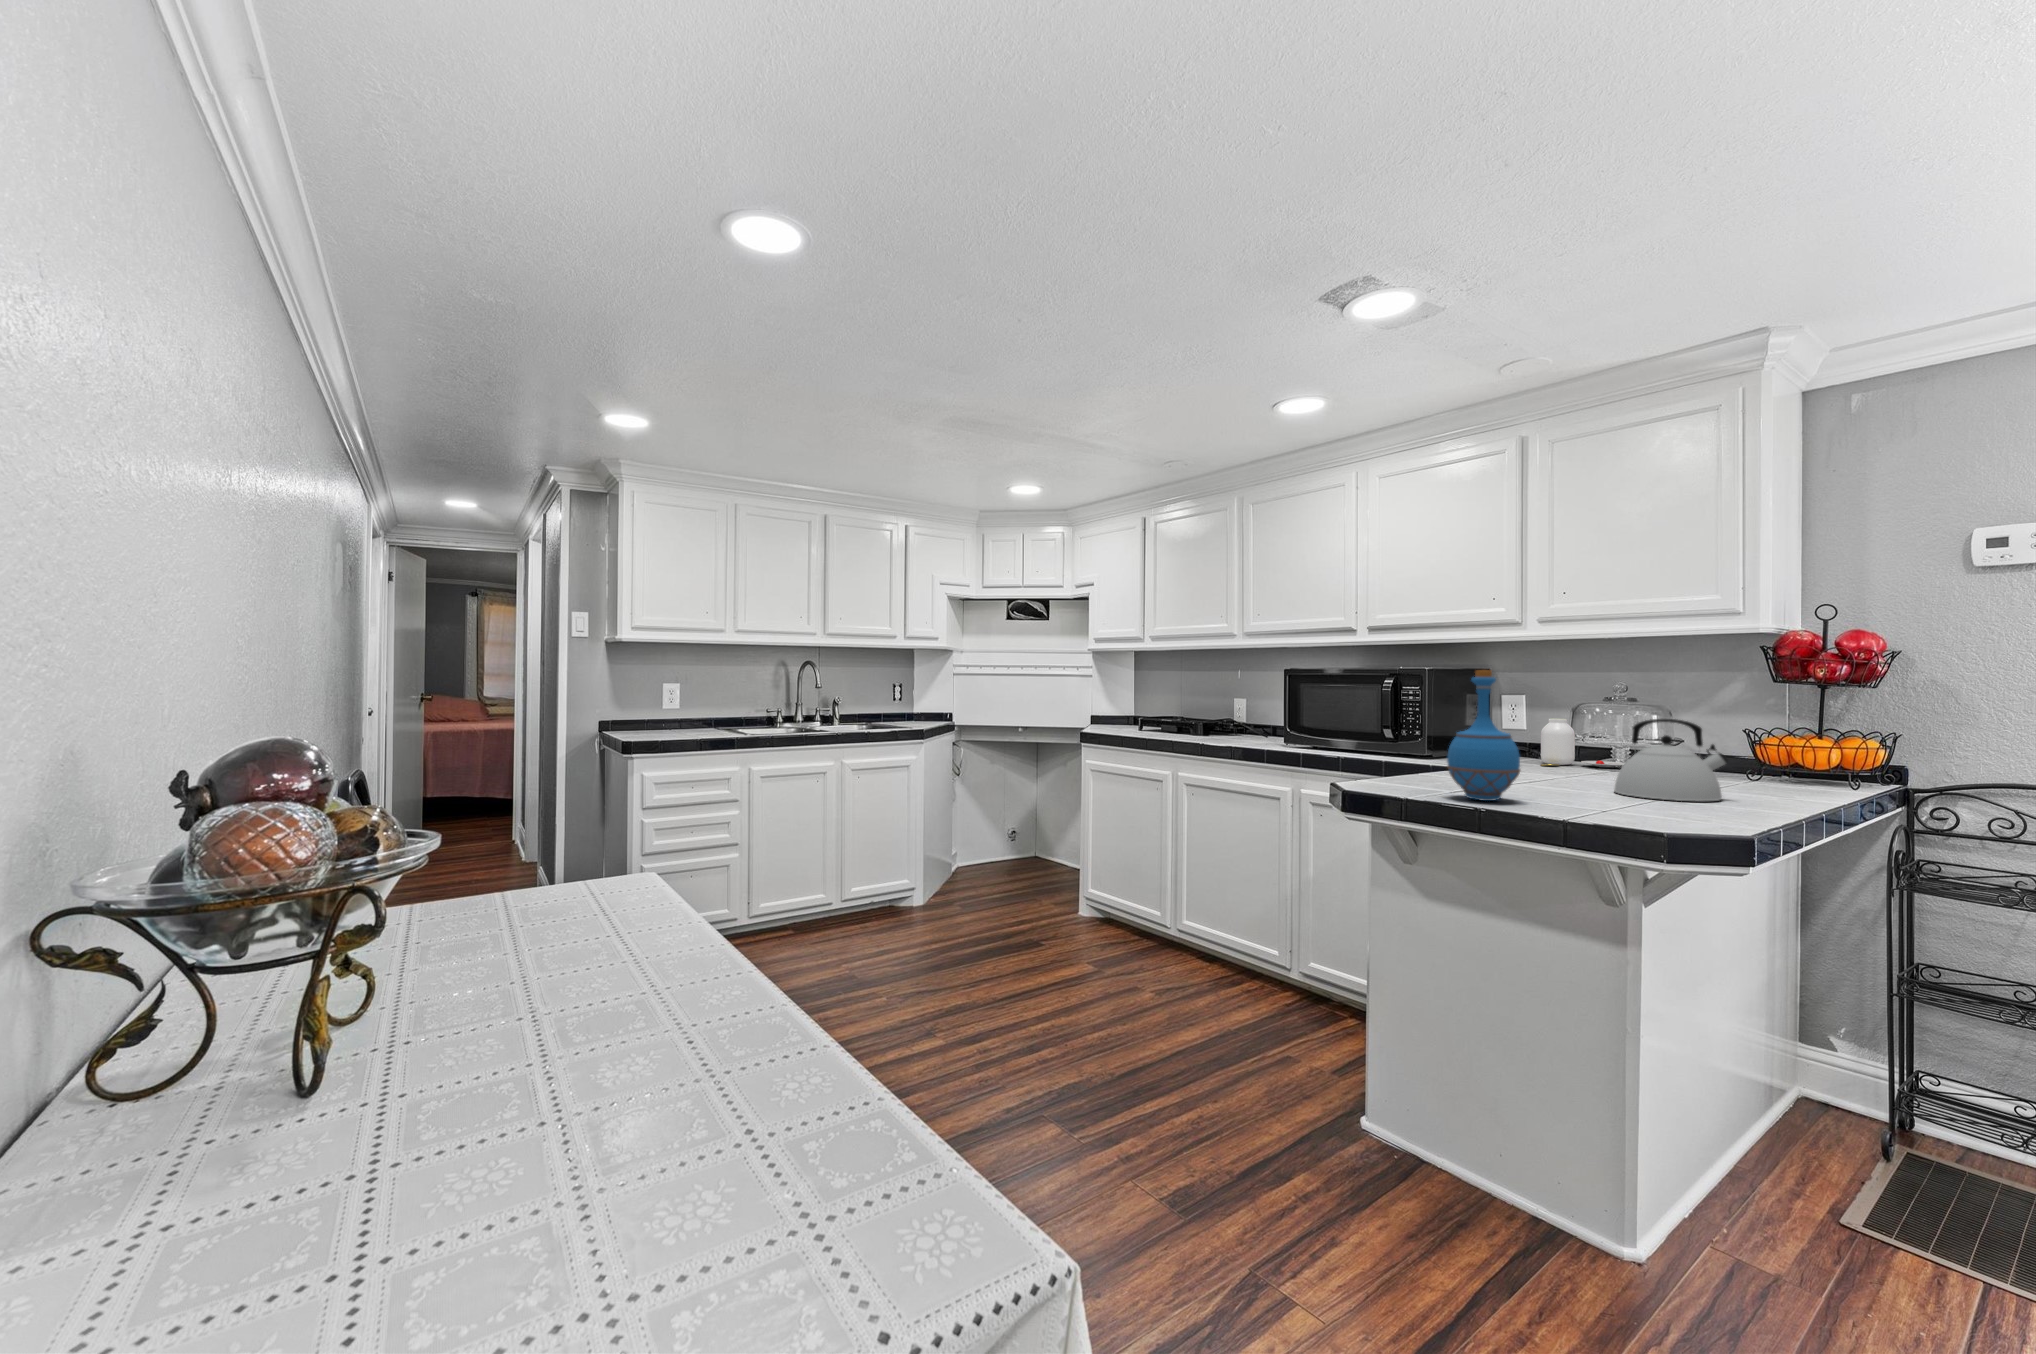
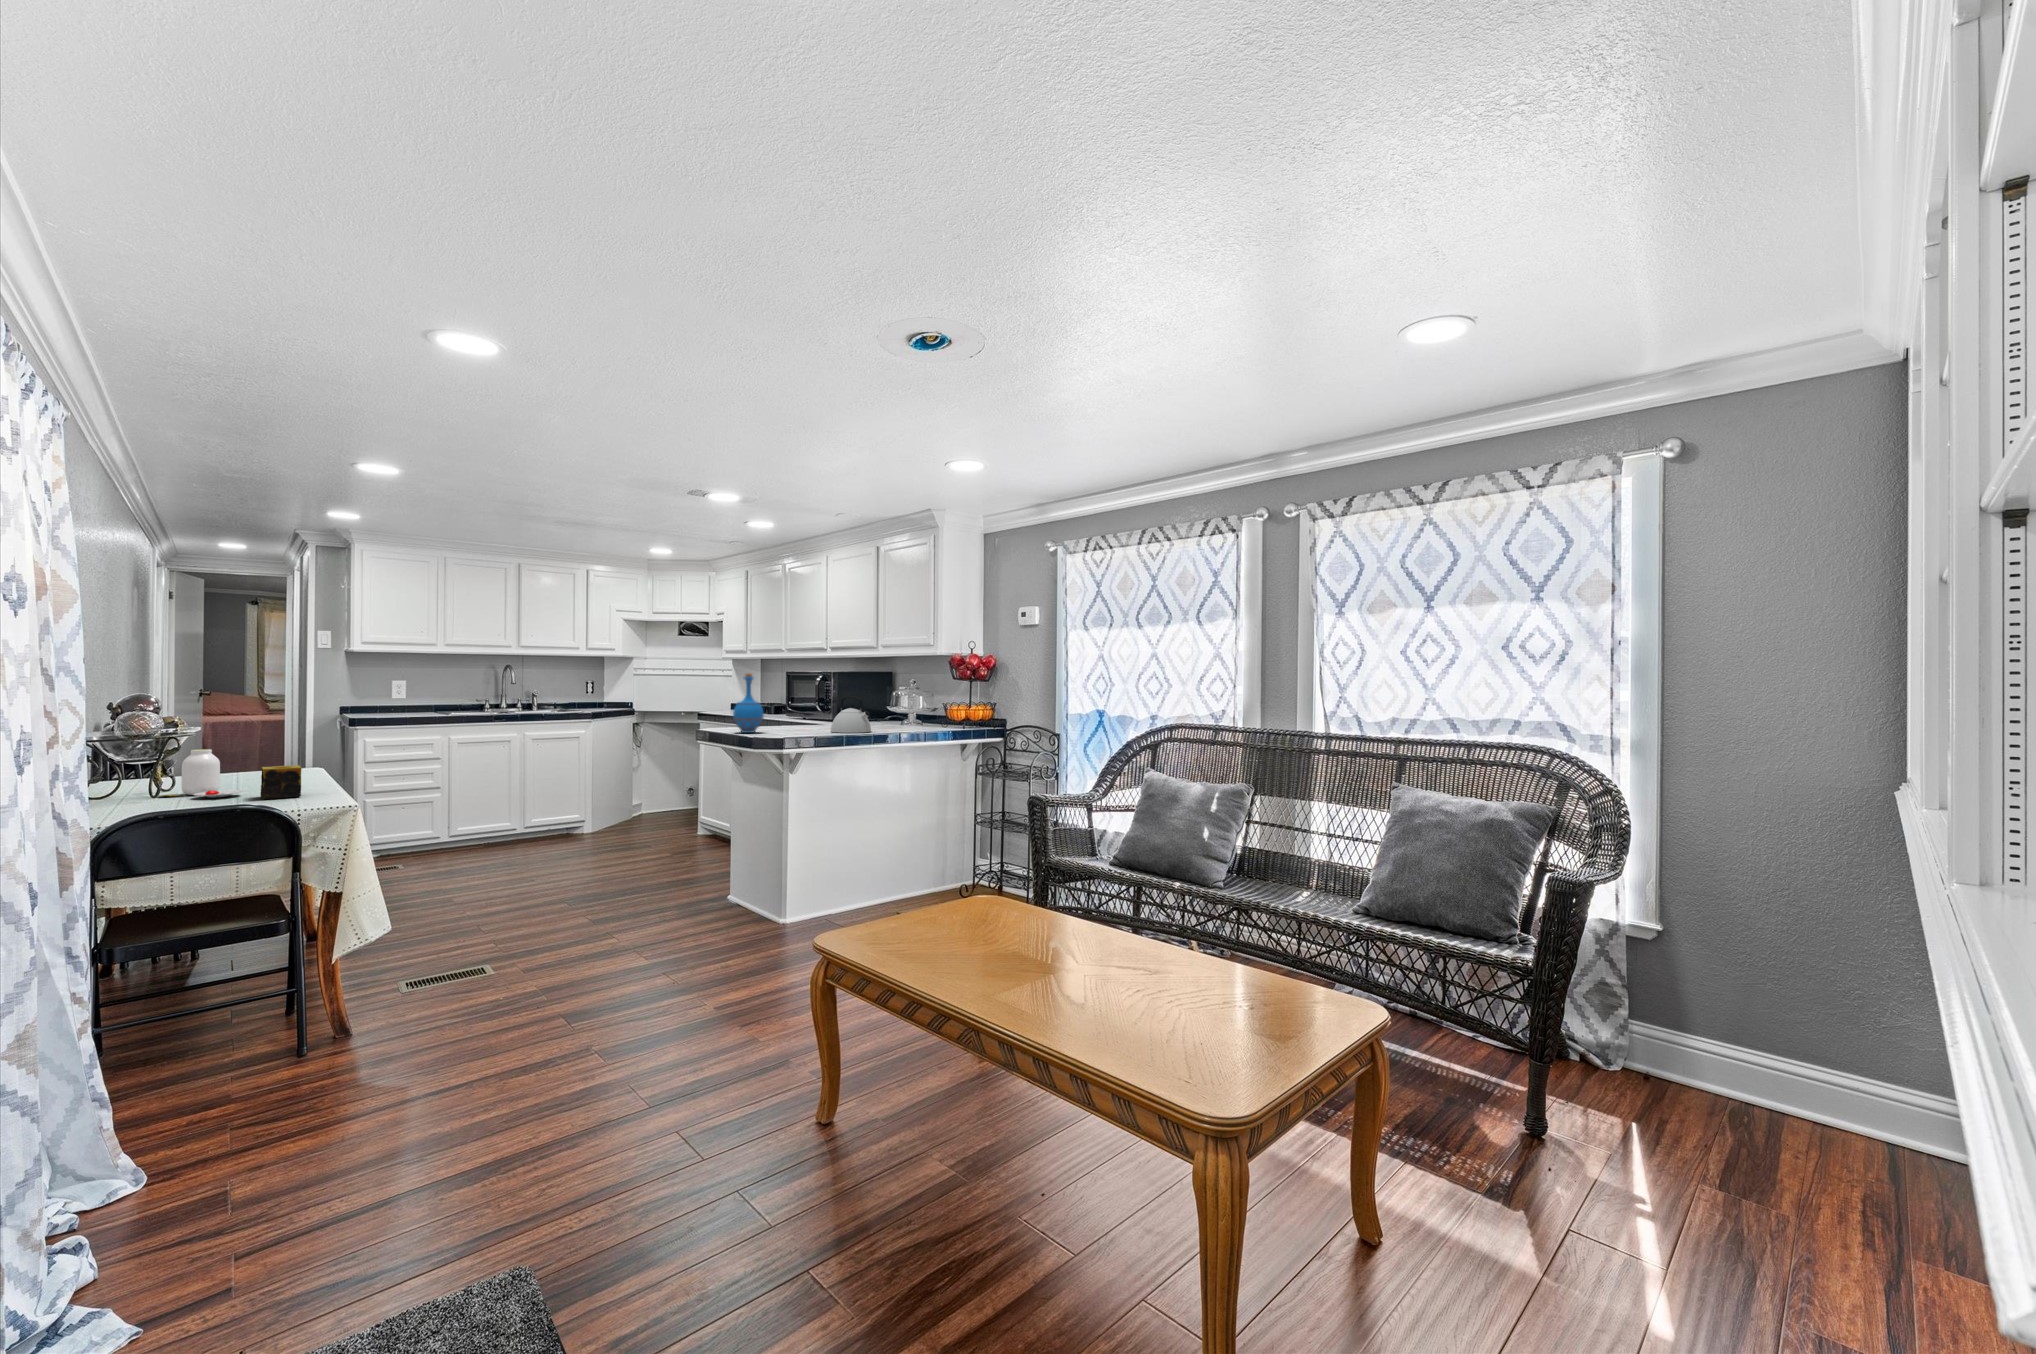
jar: present [1541,719,1624,767] -> present [157,749,242,797]
candle: none [658,1011,811,1207] -> present [261,765,302,799]

